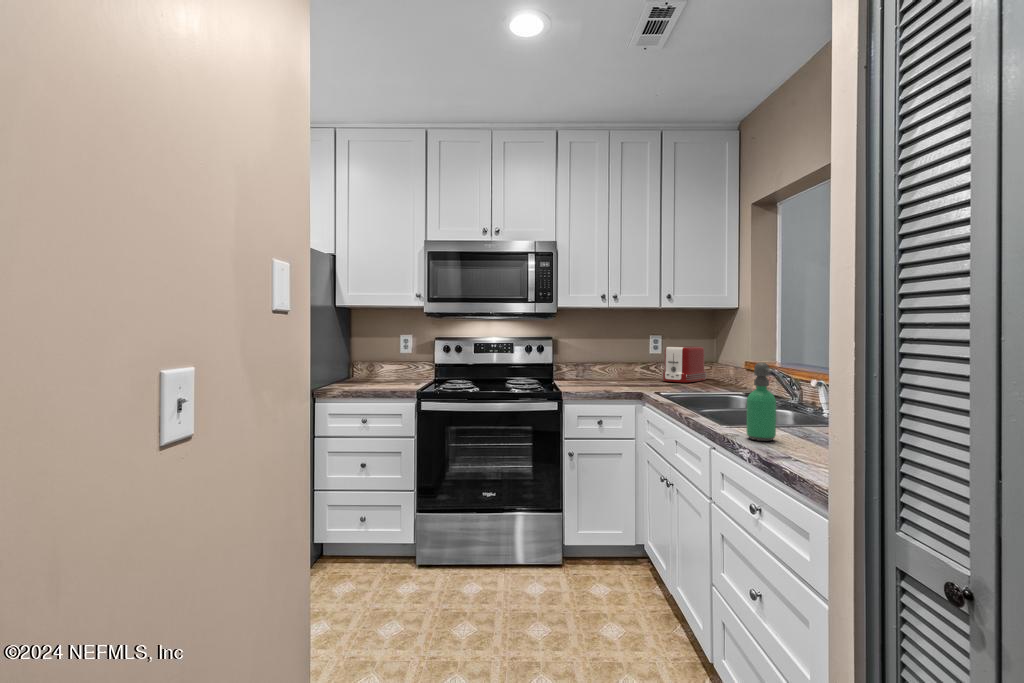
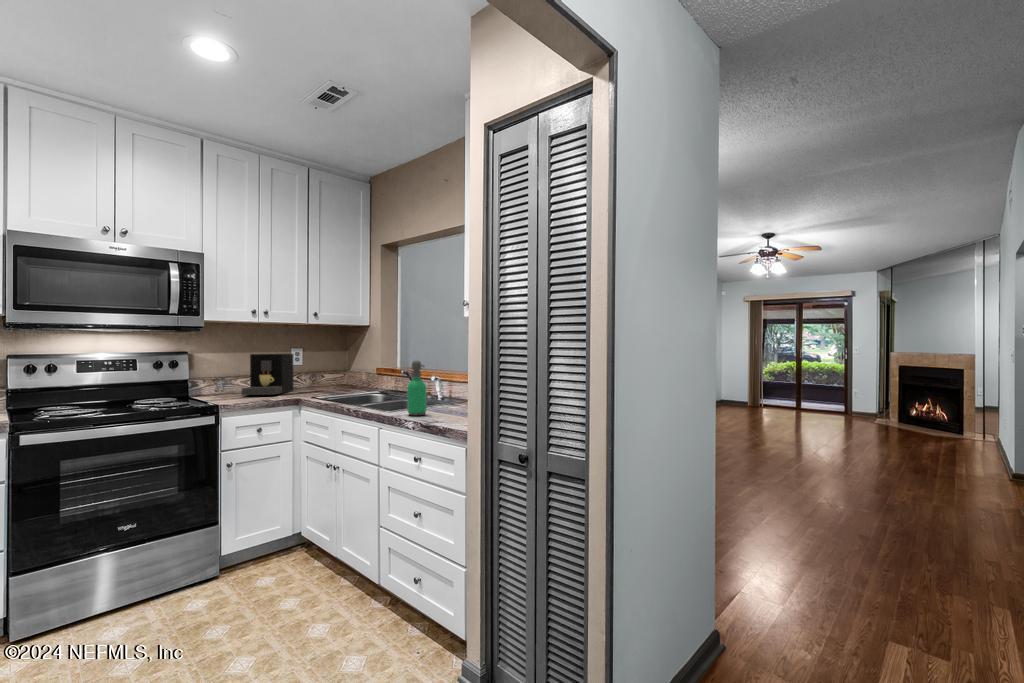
coffee maker: none [592,341,648,386] -> present [242,354,294,395]
toaster: present [662,347,706,382] -> none [306,358,343,389]

